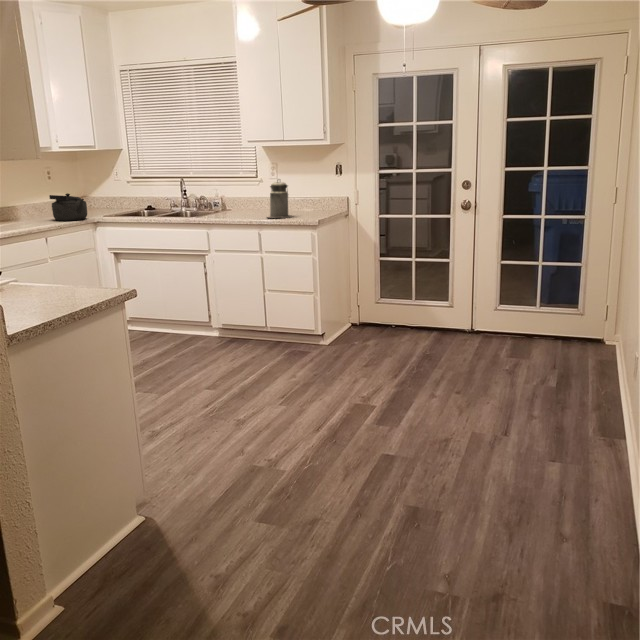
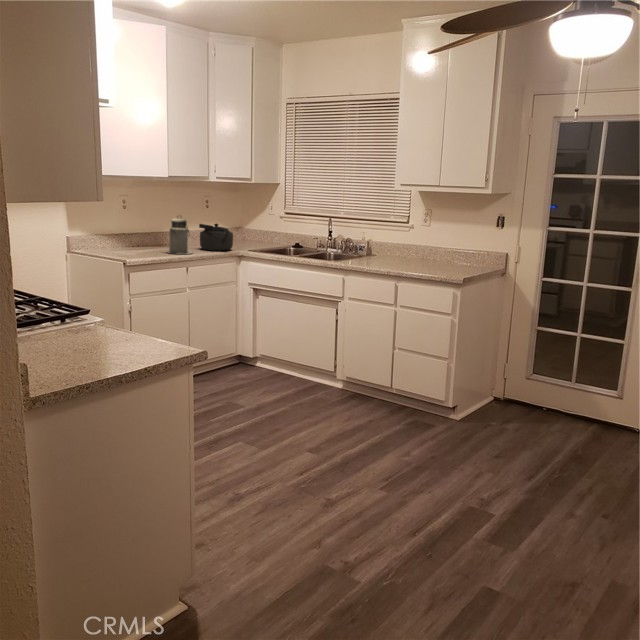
canister: present [267,179,292,218] -> present [168,218,192,254]

